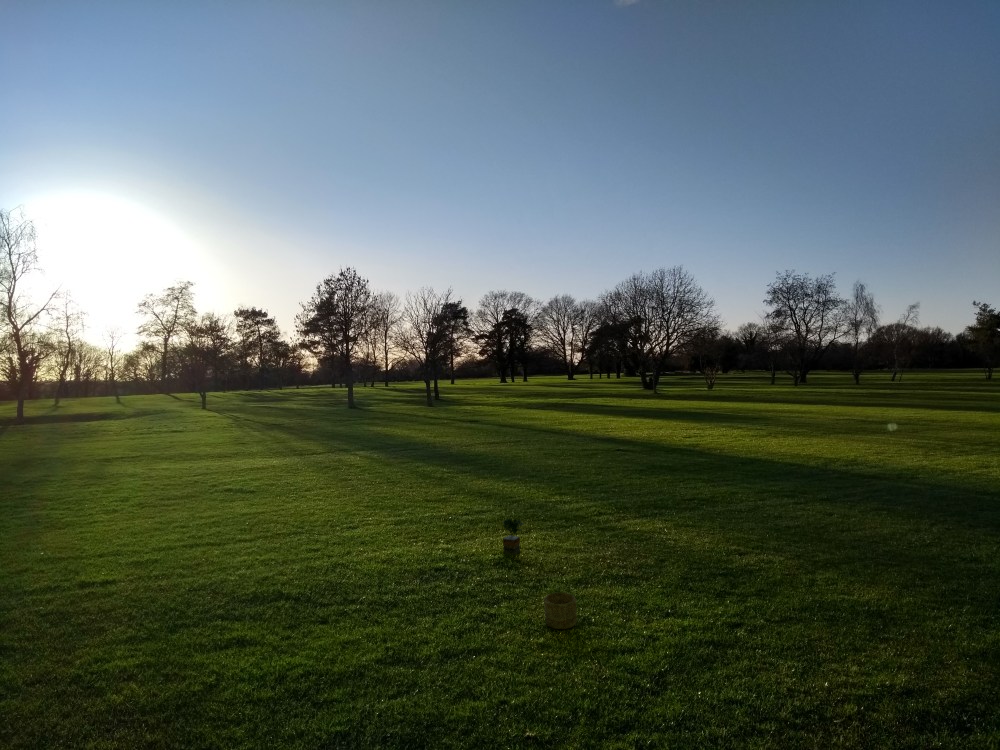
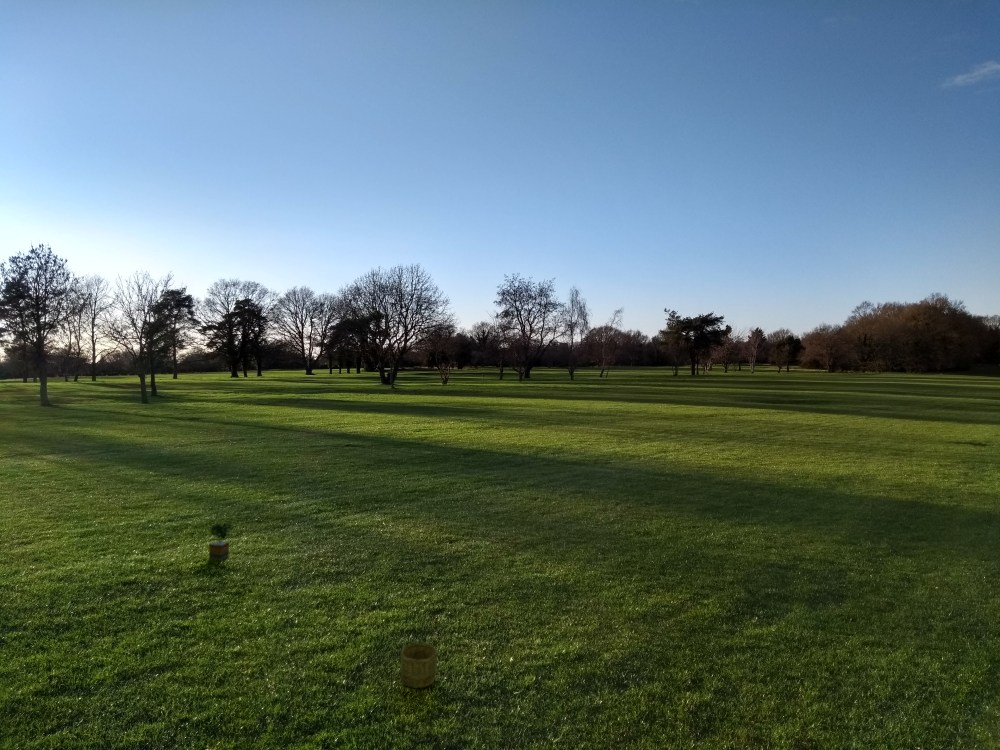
wooden bucket: present [544,592,577,629] -> present [400,643,438,688]

